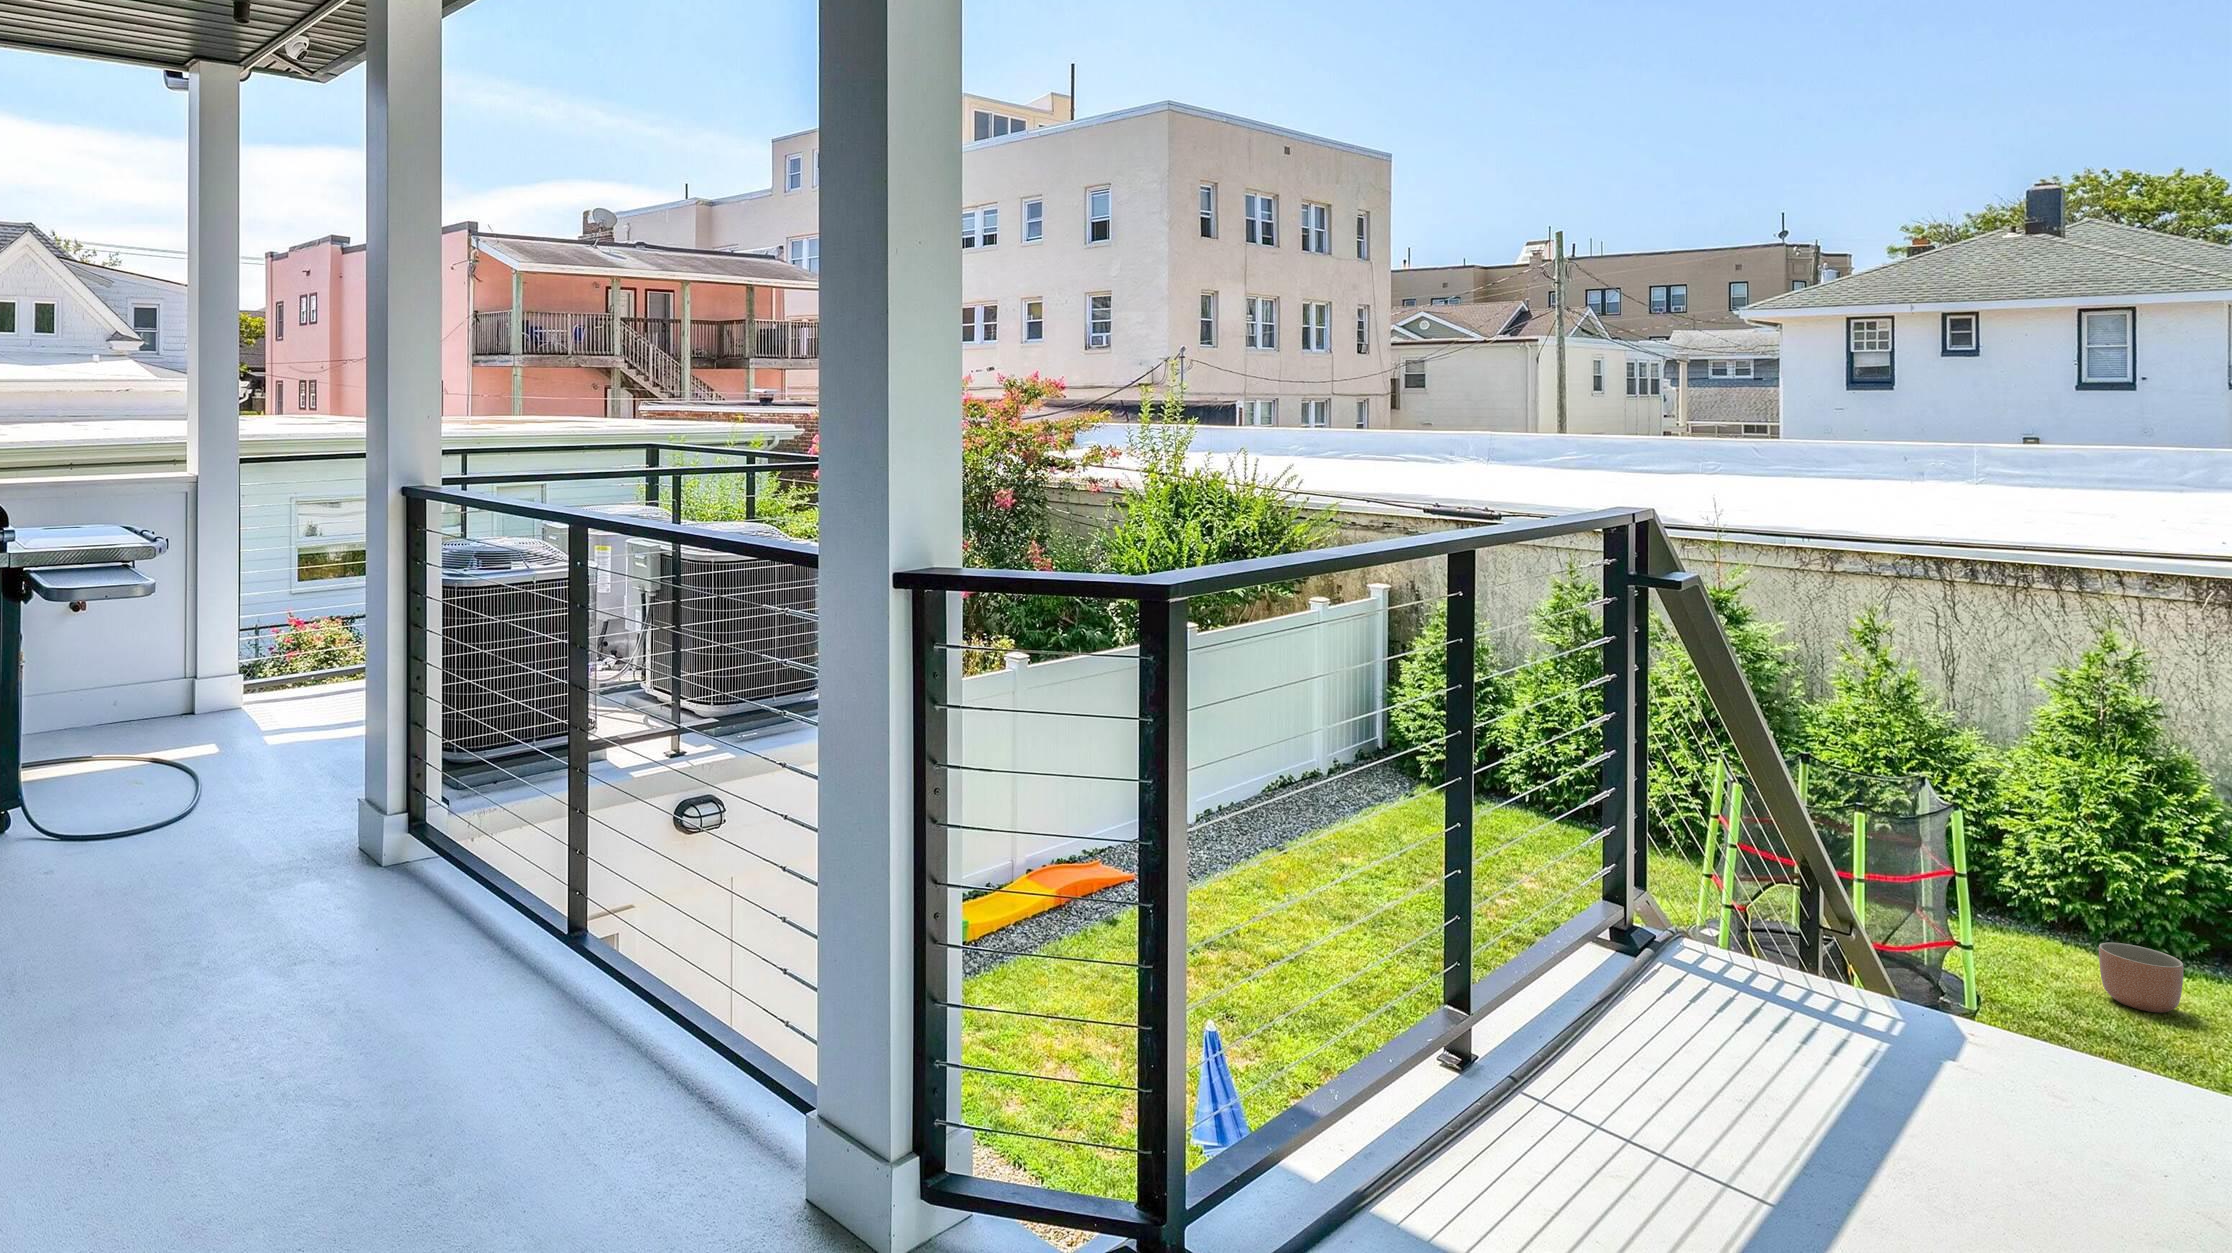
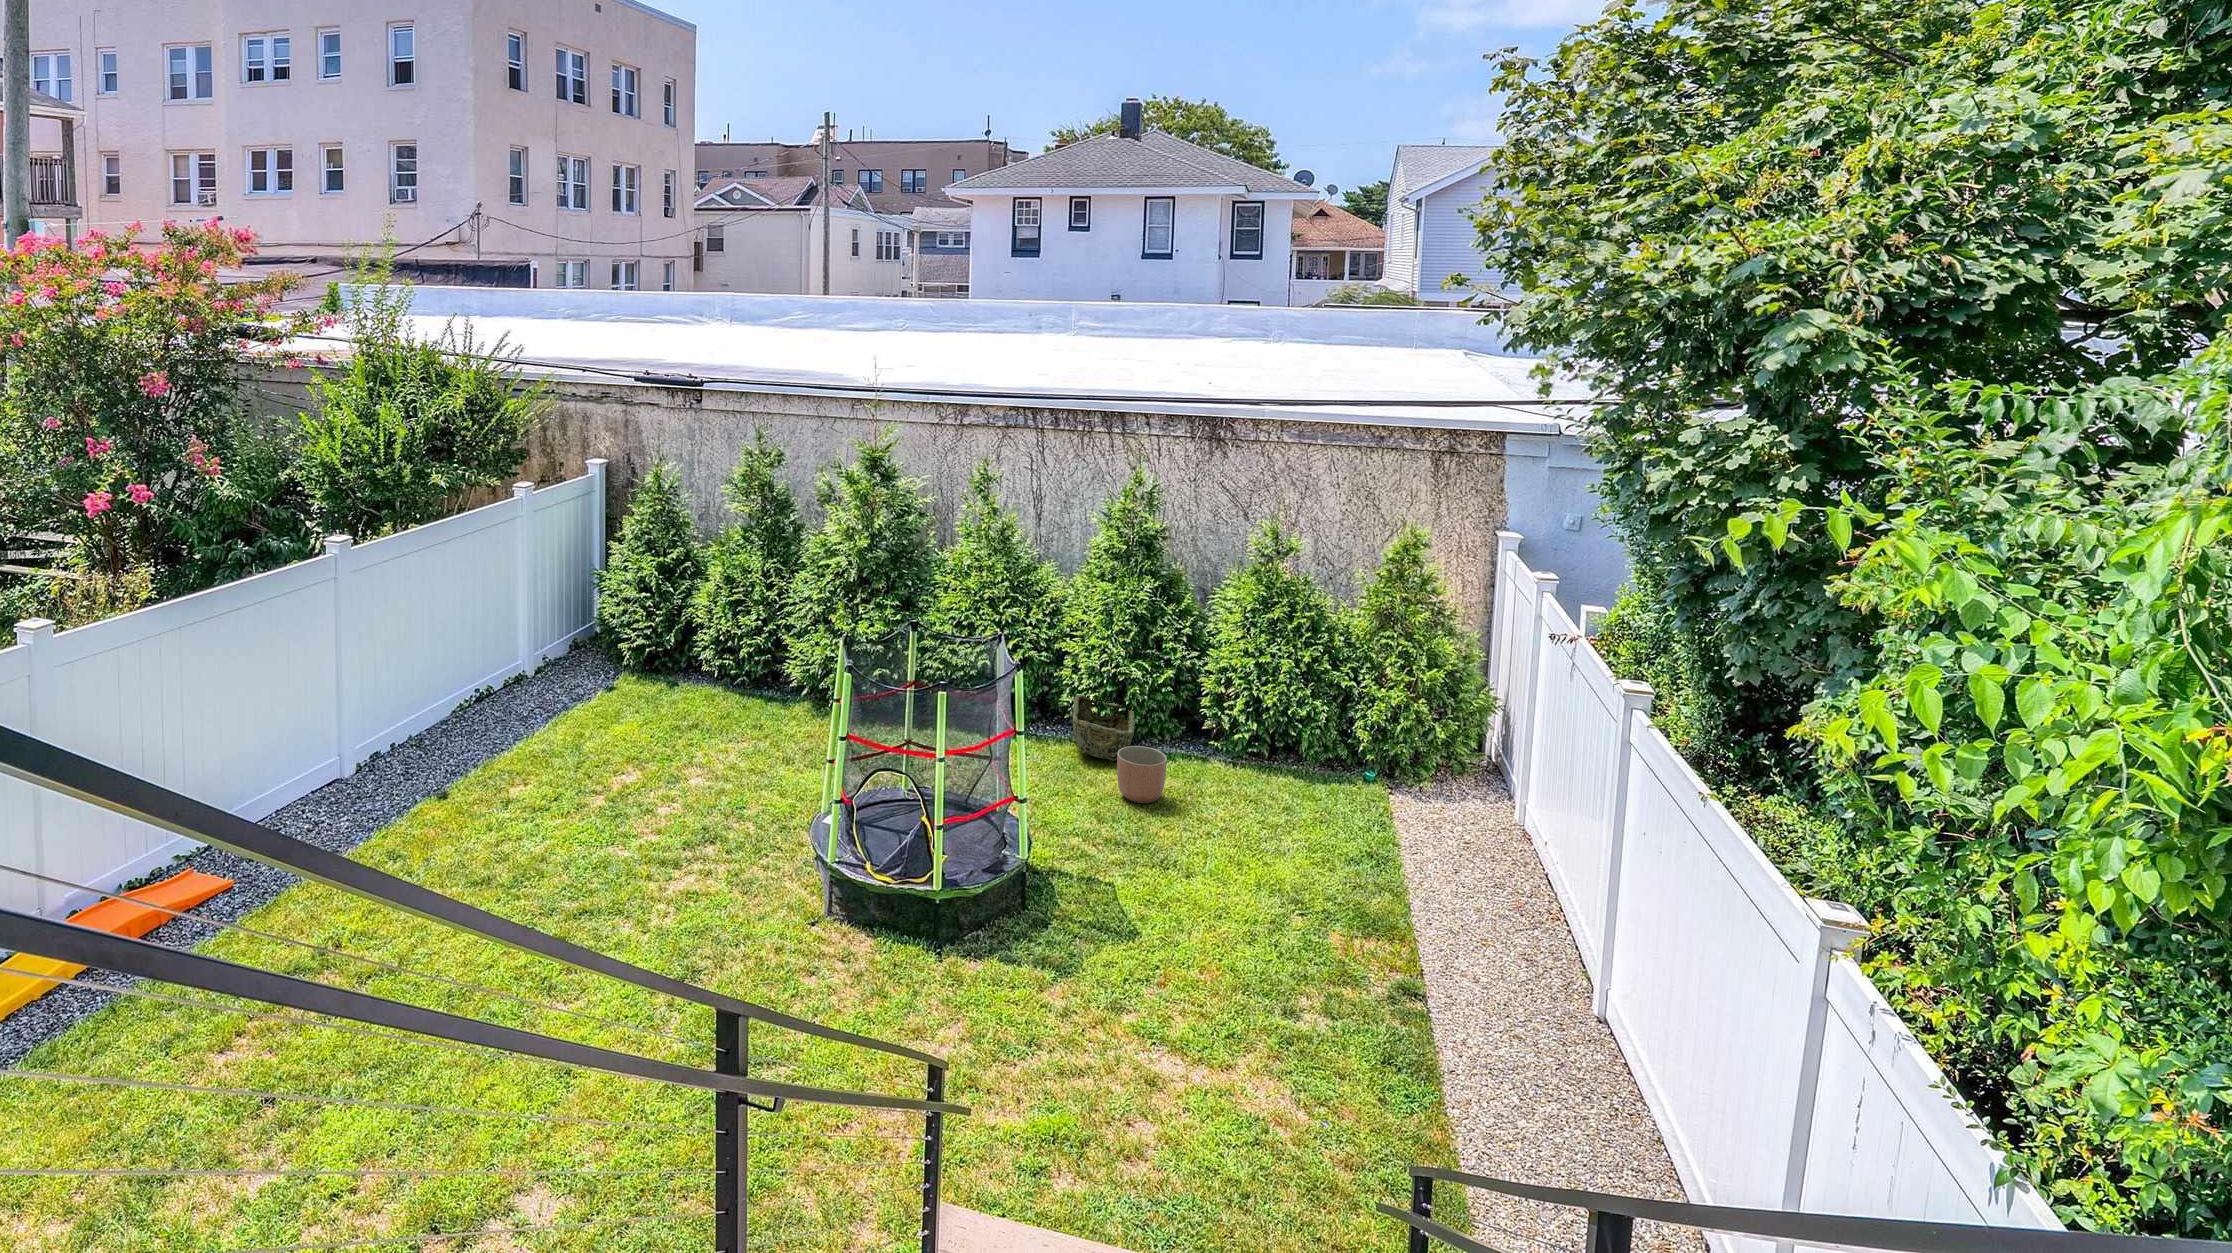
woven basket: none [2020,884,2125,965] -> present [1072,695,1135,761]

